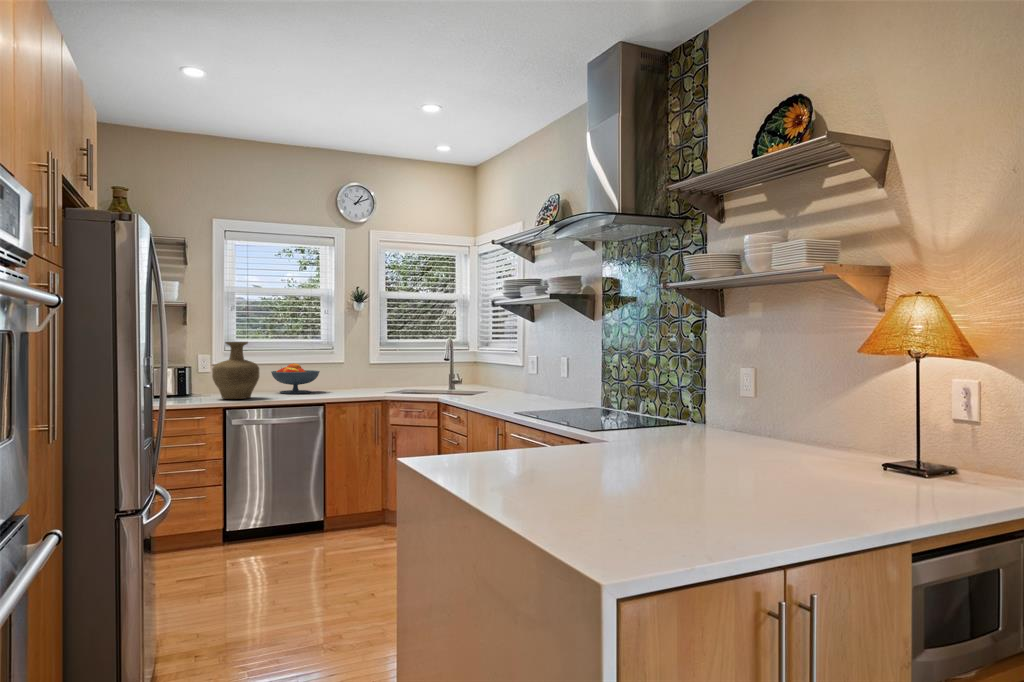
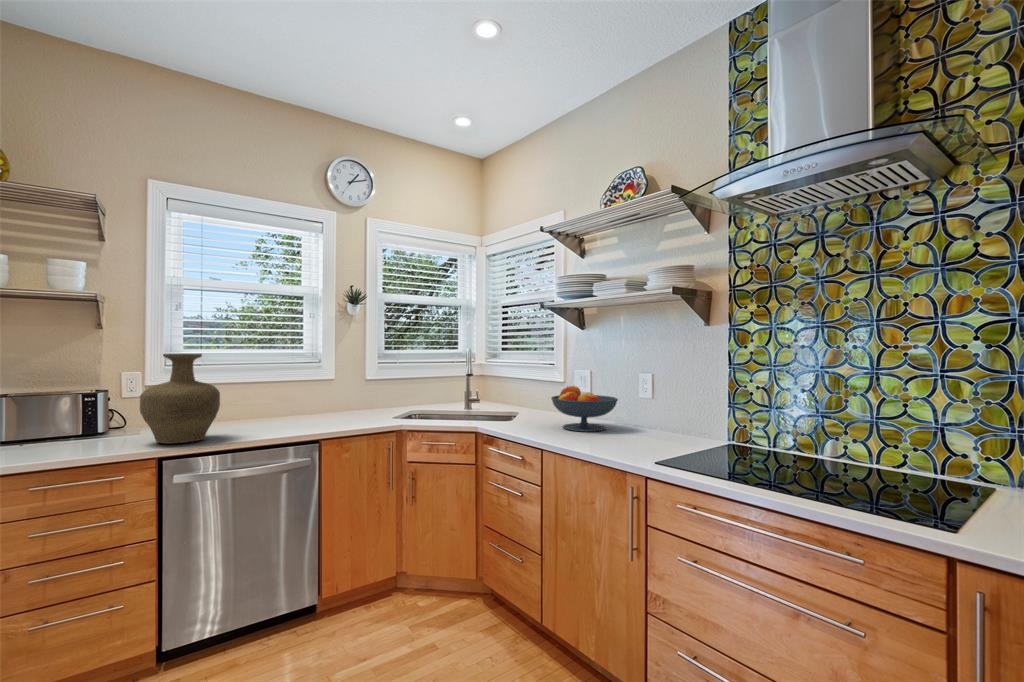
fruit bowl: present [271,363,320,394] -> present [551,386,618,432]

